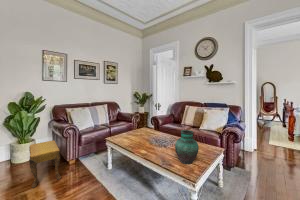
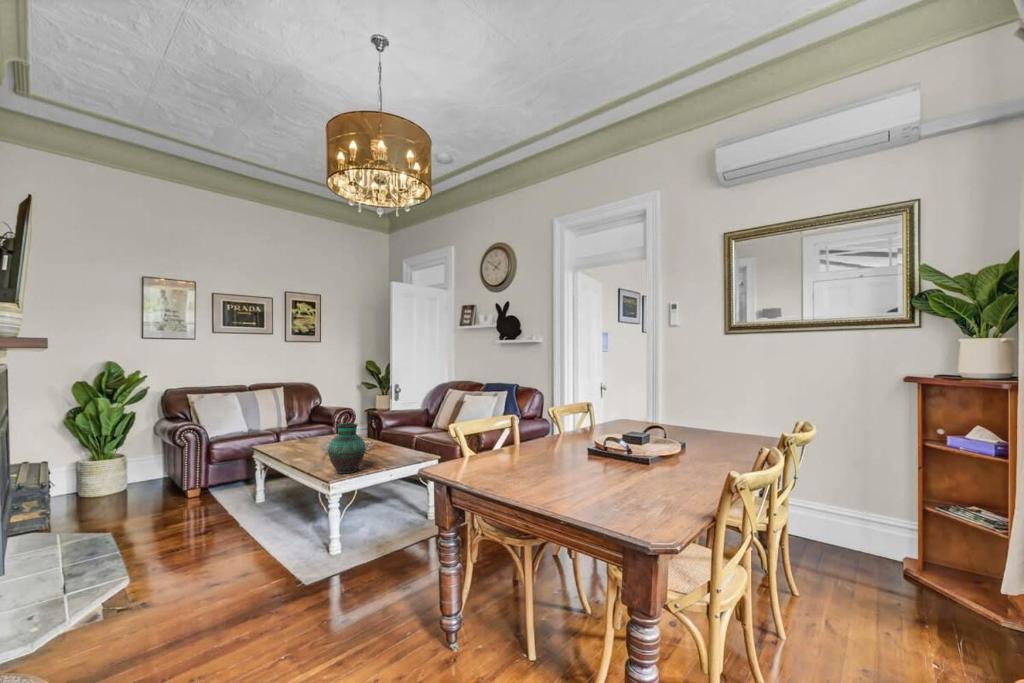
footstool: present [29,140,61,188] -> none [106,453,161,526]

